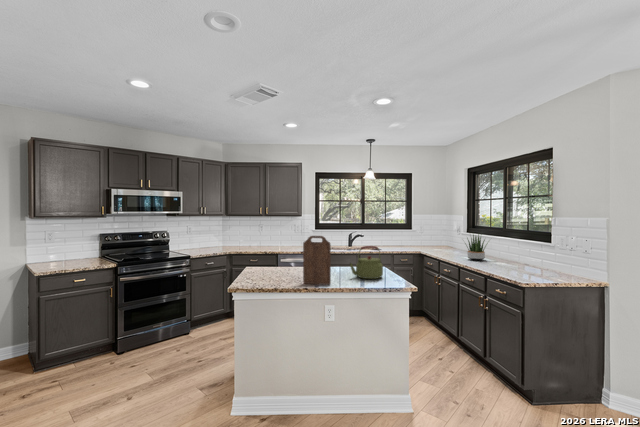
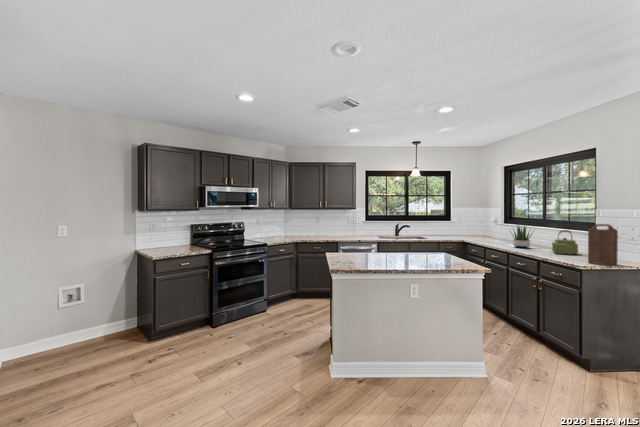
cutting board: present [303,236,331,285] -> present [588,224,618,264]
kettle: present [350,246,383,279] -> present [552,230,578,254]

